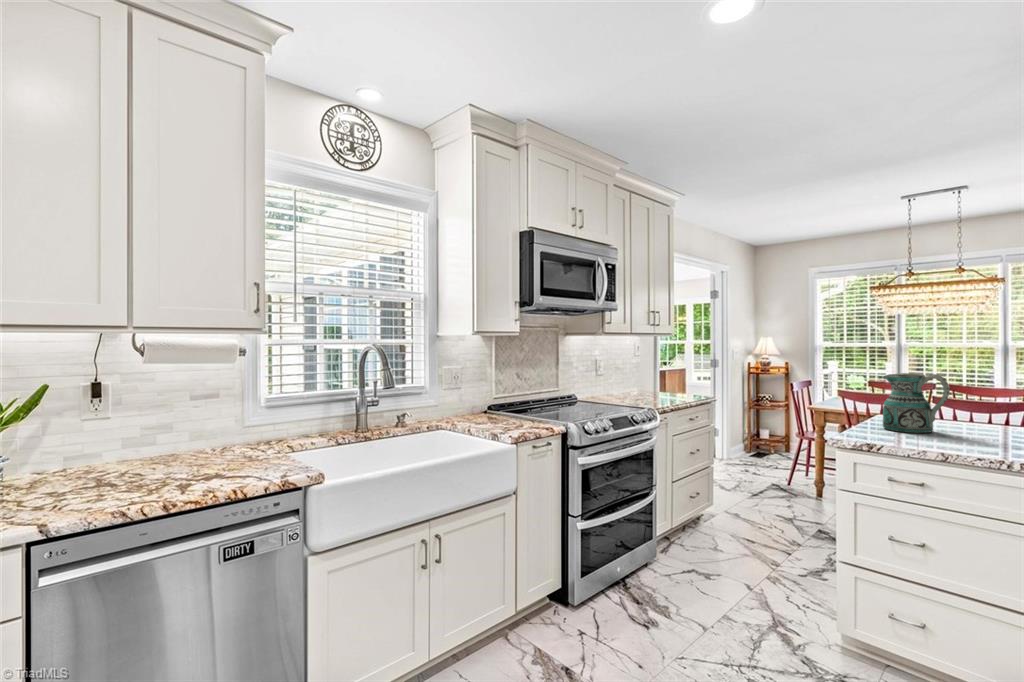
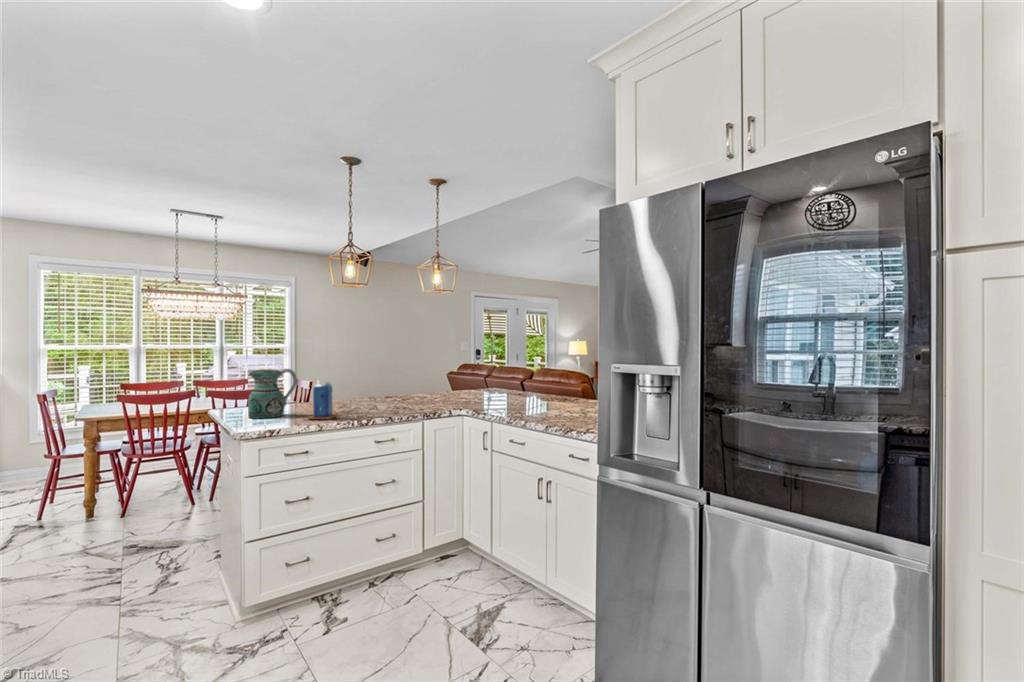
candle: none [940,391,998,450] -> present [308,381,338,420]

